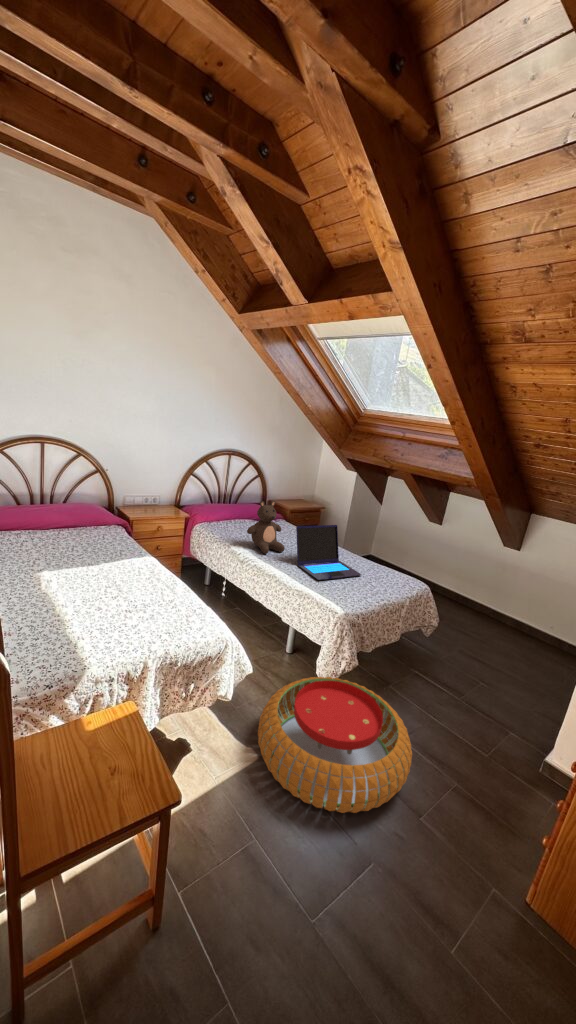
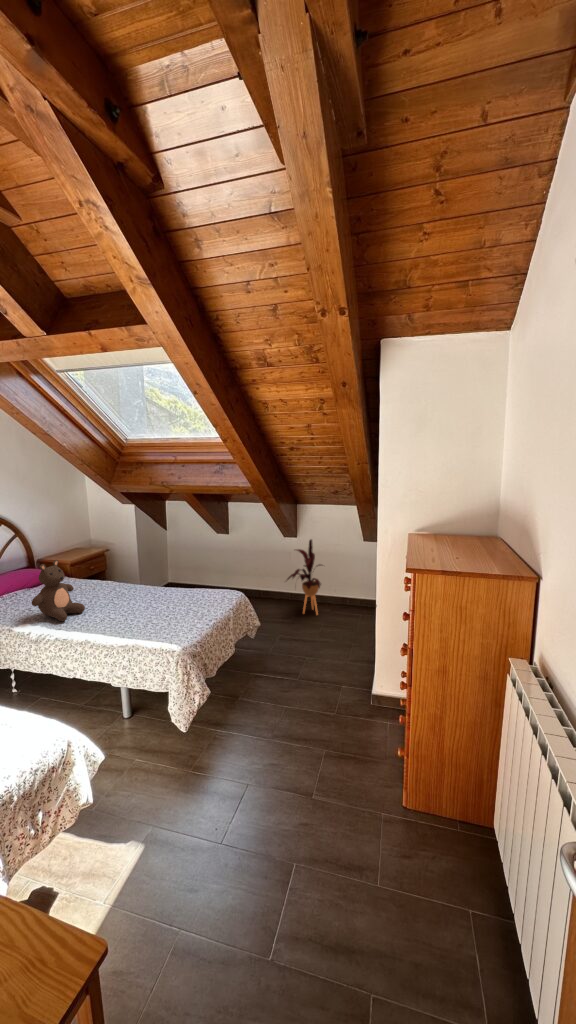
laptop: present [296,525,362,580] -> none [94,564,179,627]
house plant: none [487,558,545,647] -> present [287,540,321,615]
pouf: present [258,676,412,813] -> none [130,710,292,859]

